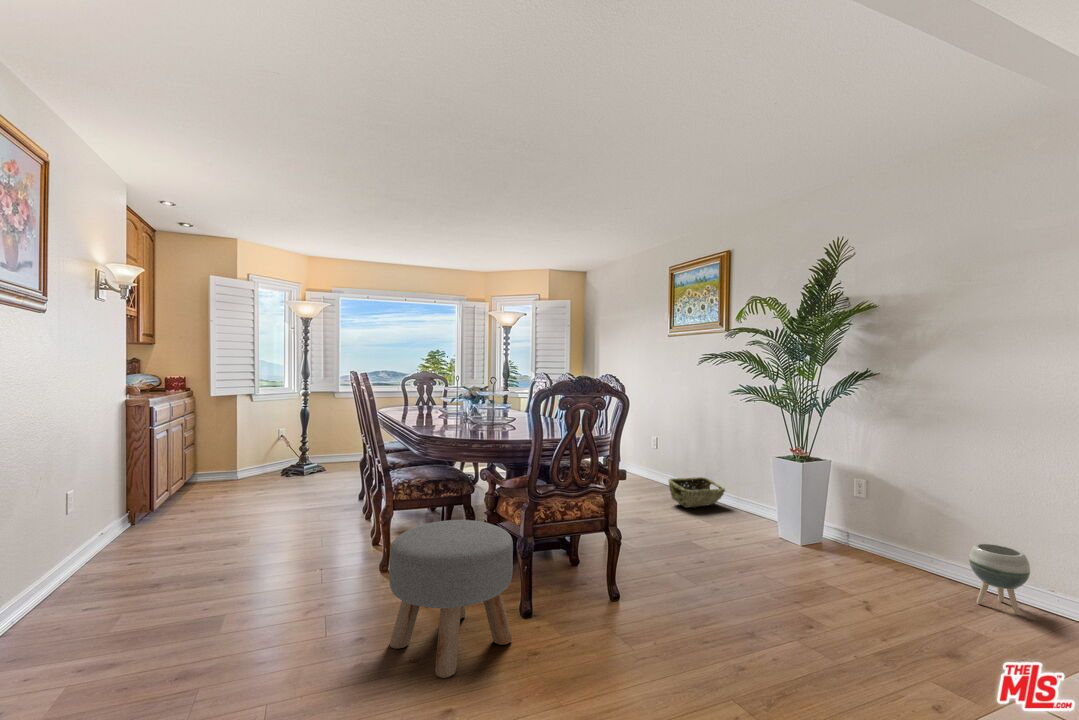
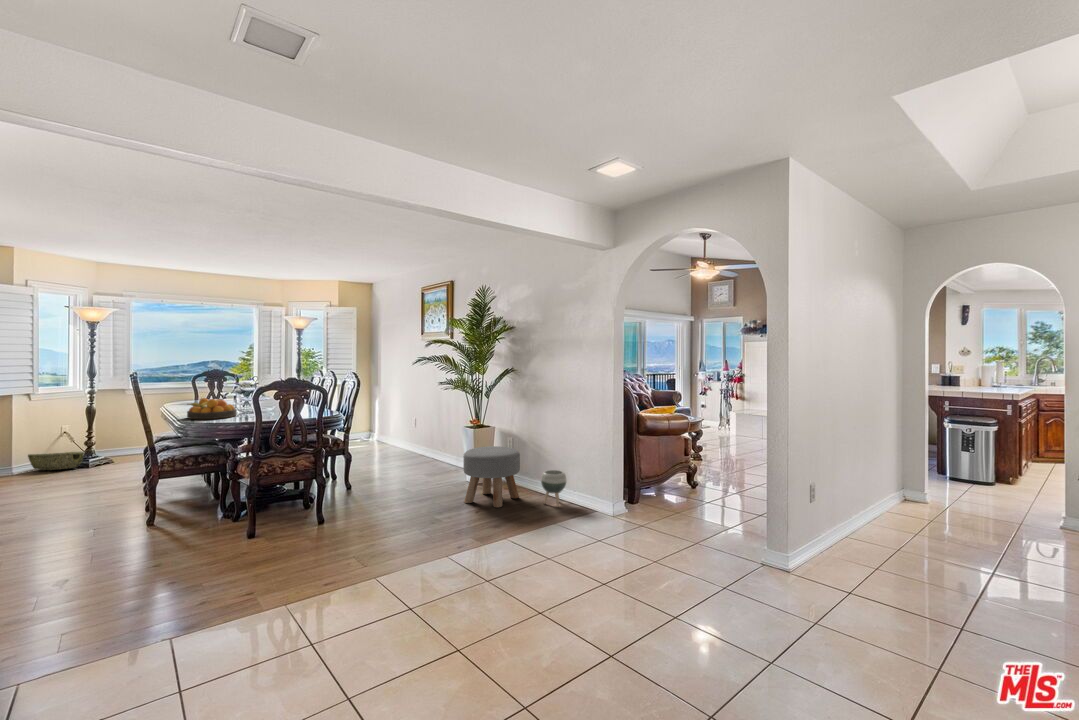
fruit bowl: none [422,402,480,431] -> present [187,398,236,419]
woven basket: present [669,477,725,508] -> present [28,452,85,470]
ottoman: present [390,520,513,678] -> present [463,446,520,508]

